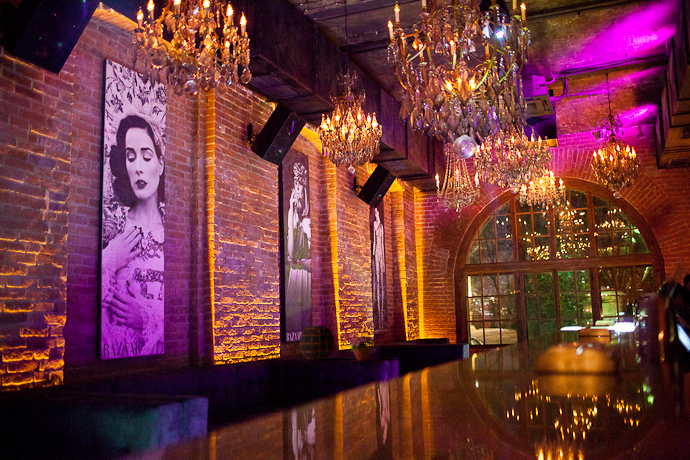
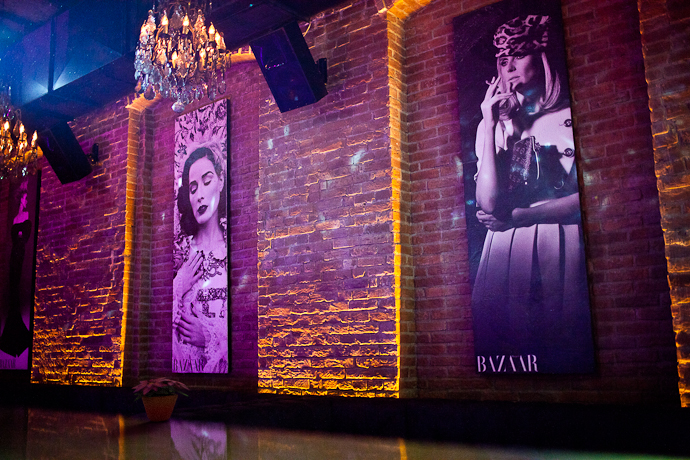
decorative vase: present [299,326,334,360] -> none [213,353,270,410]

